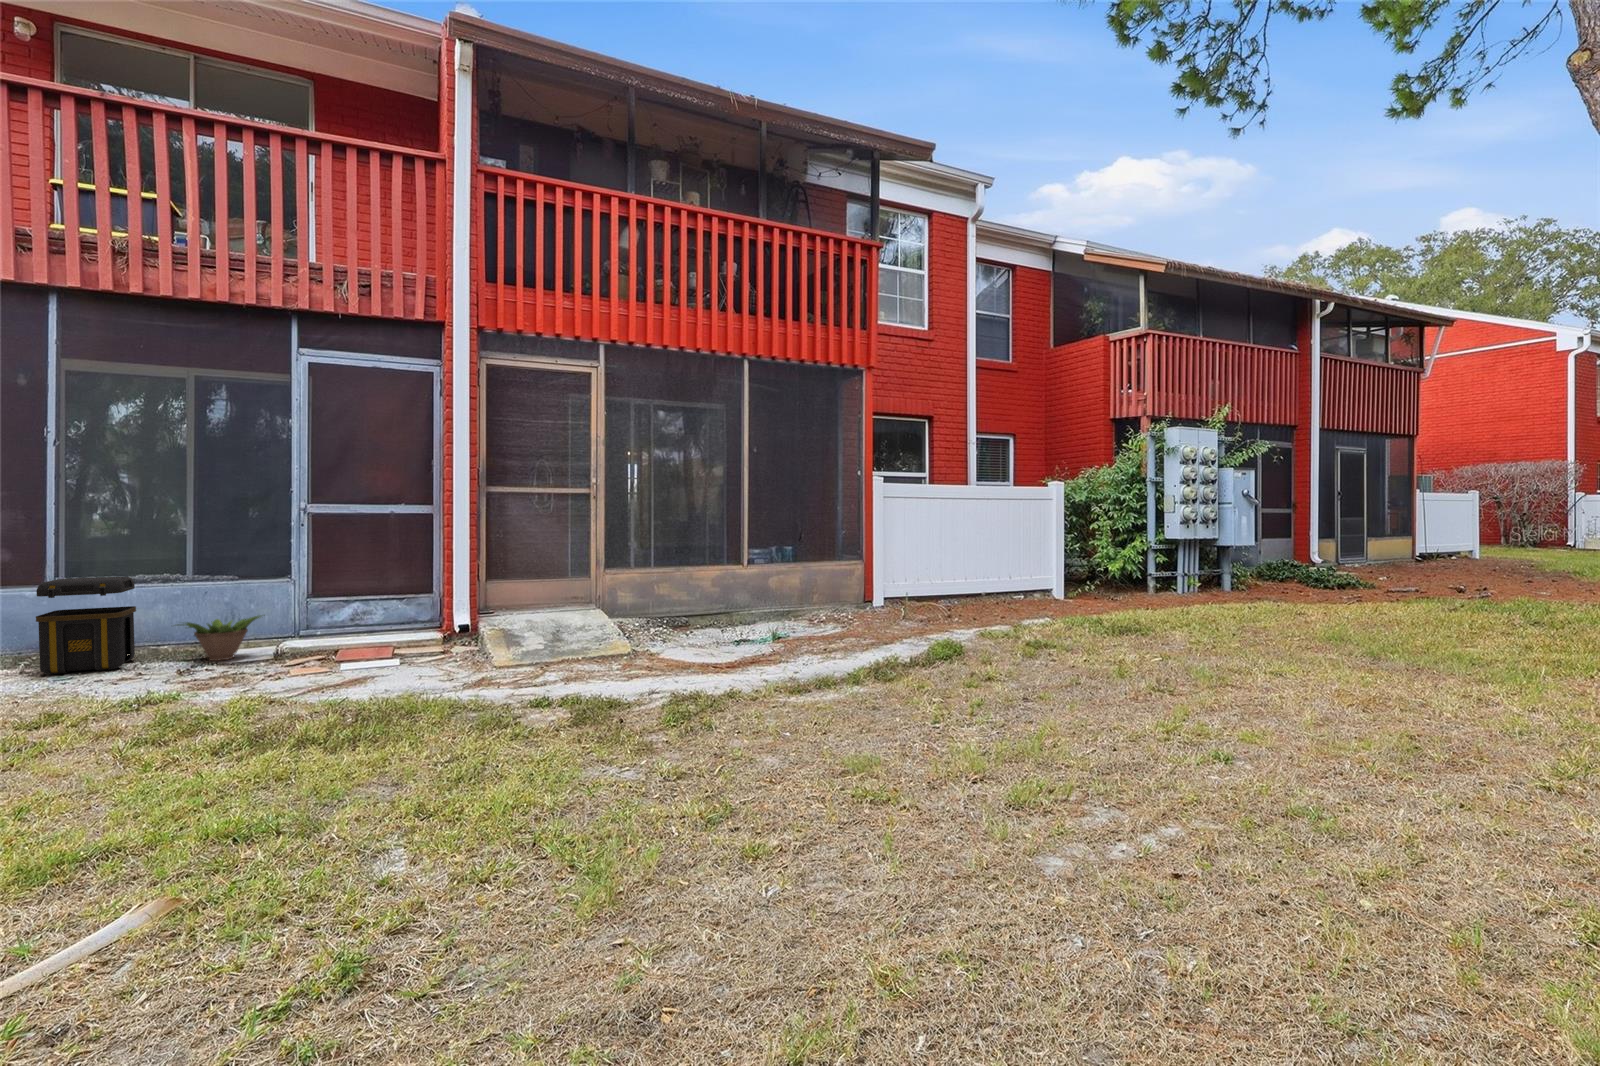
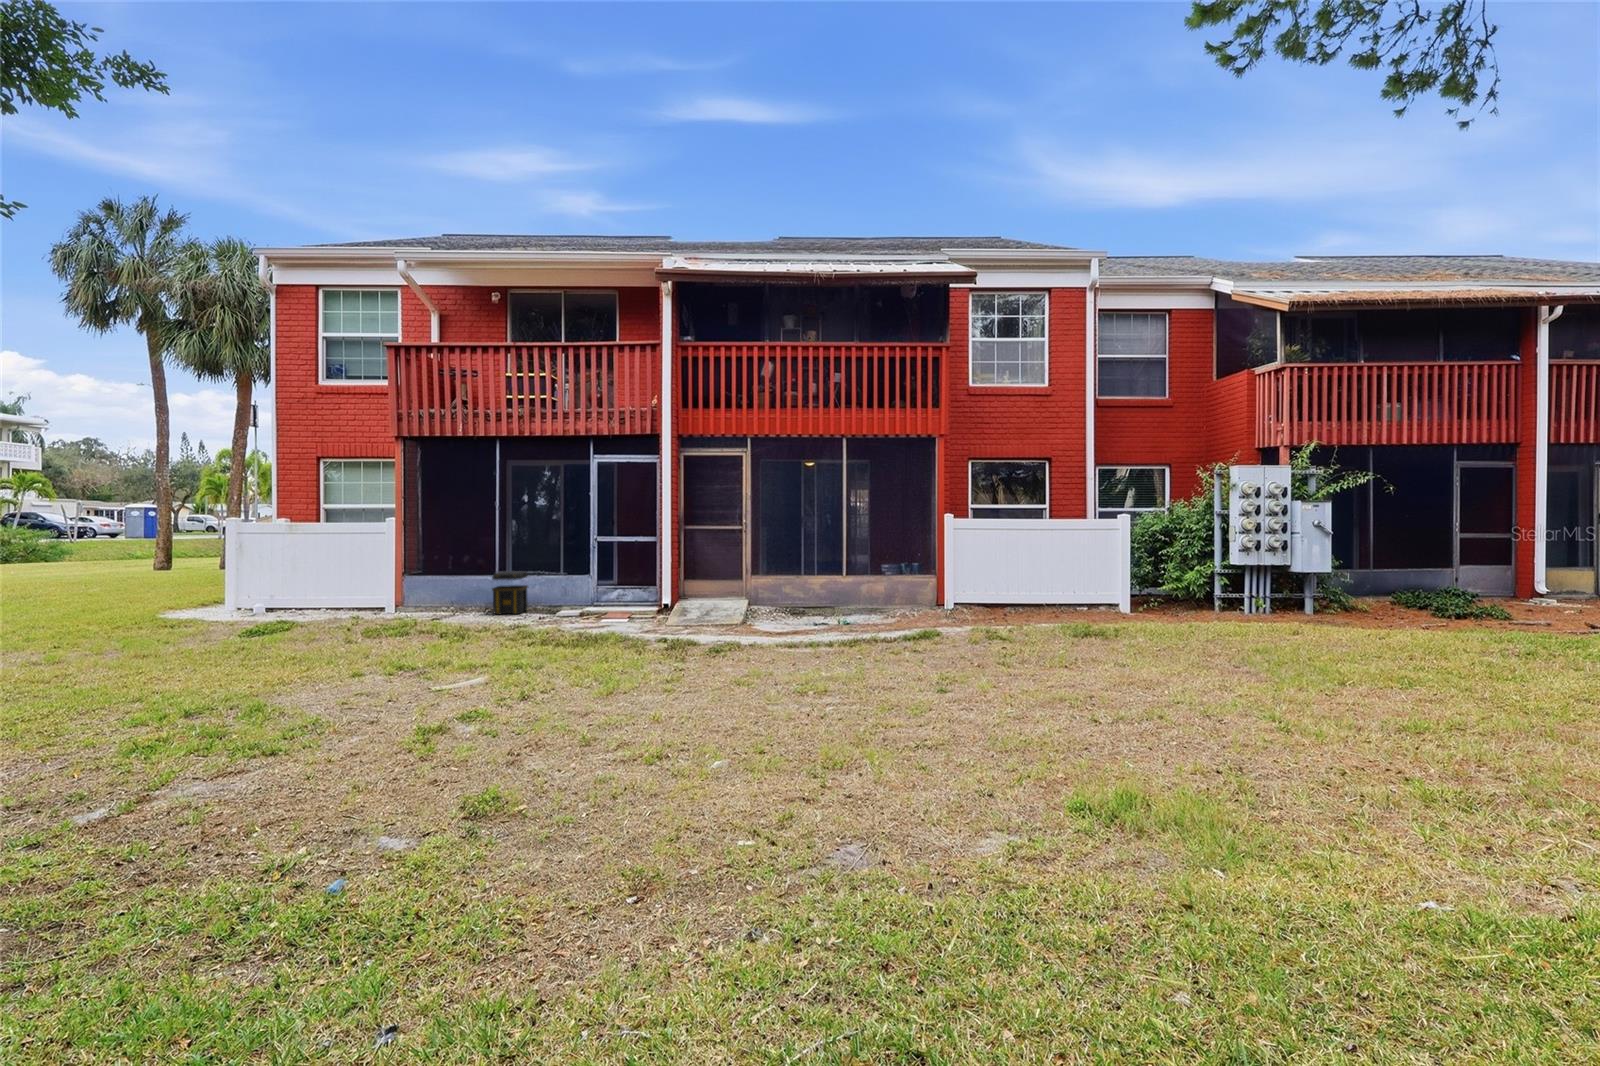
decorative plant: present [178,616,261,661] -> none [540,592,578,613]

